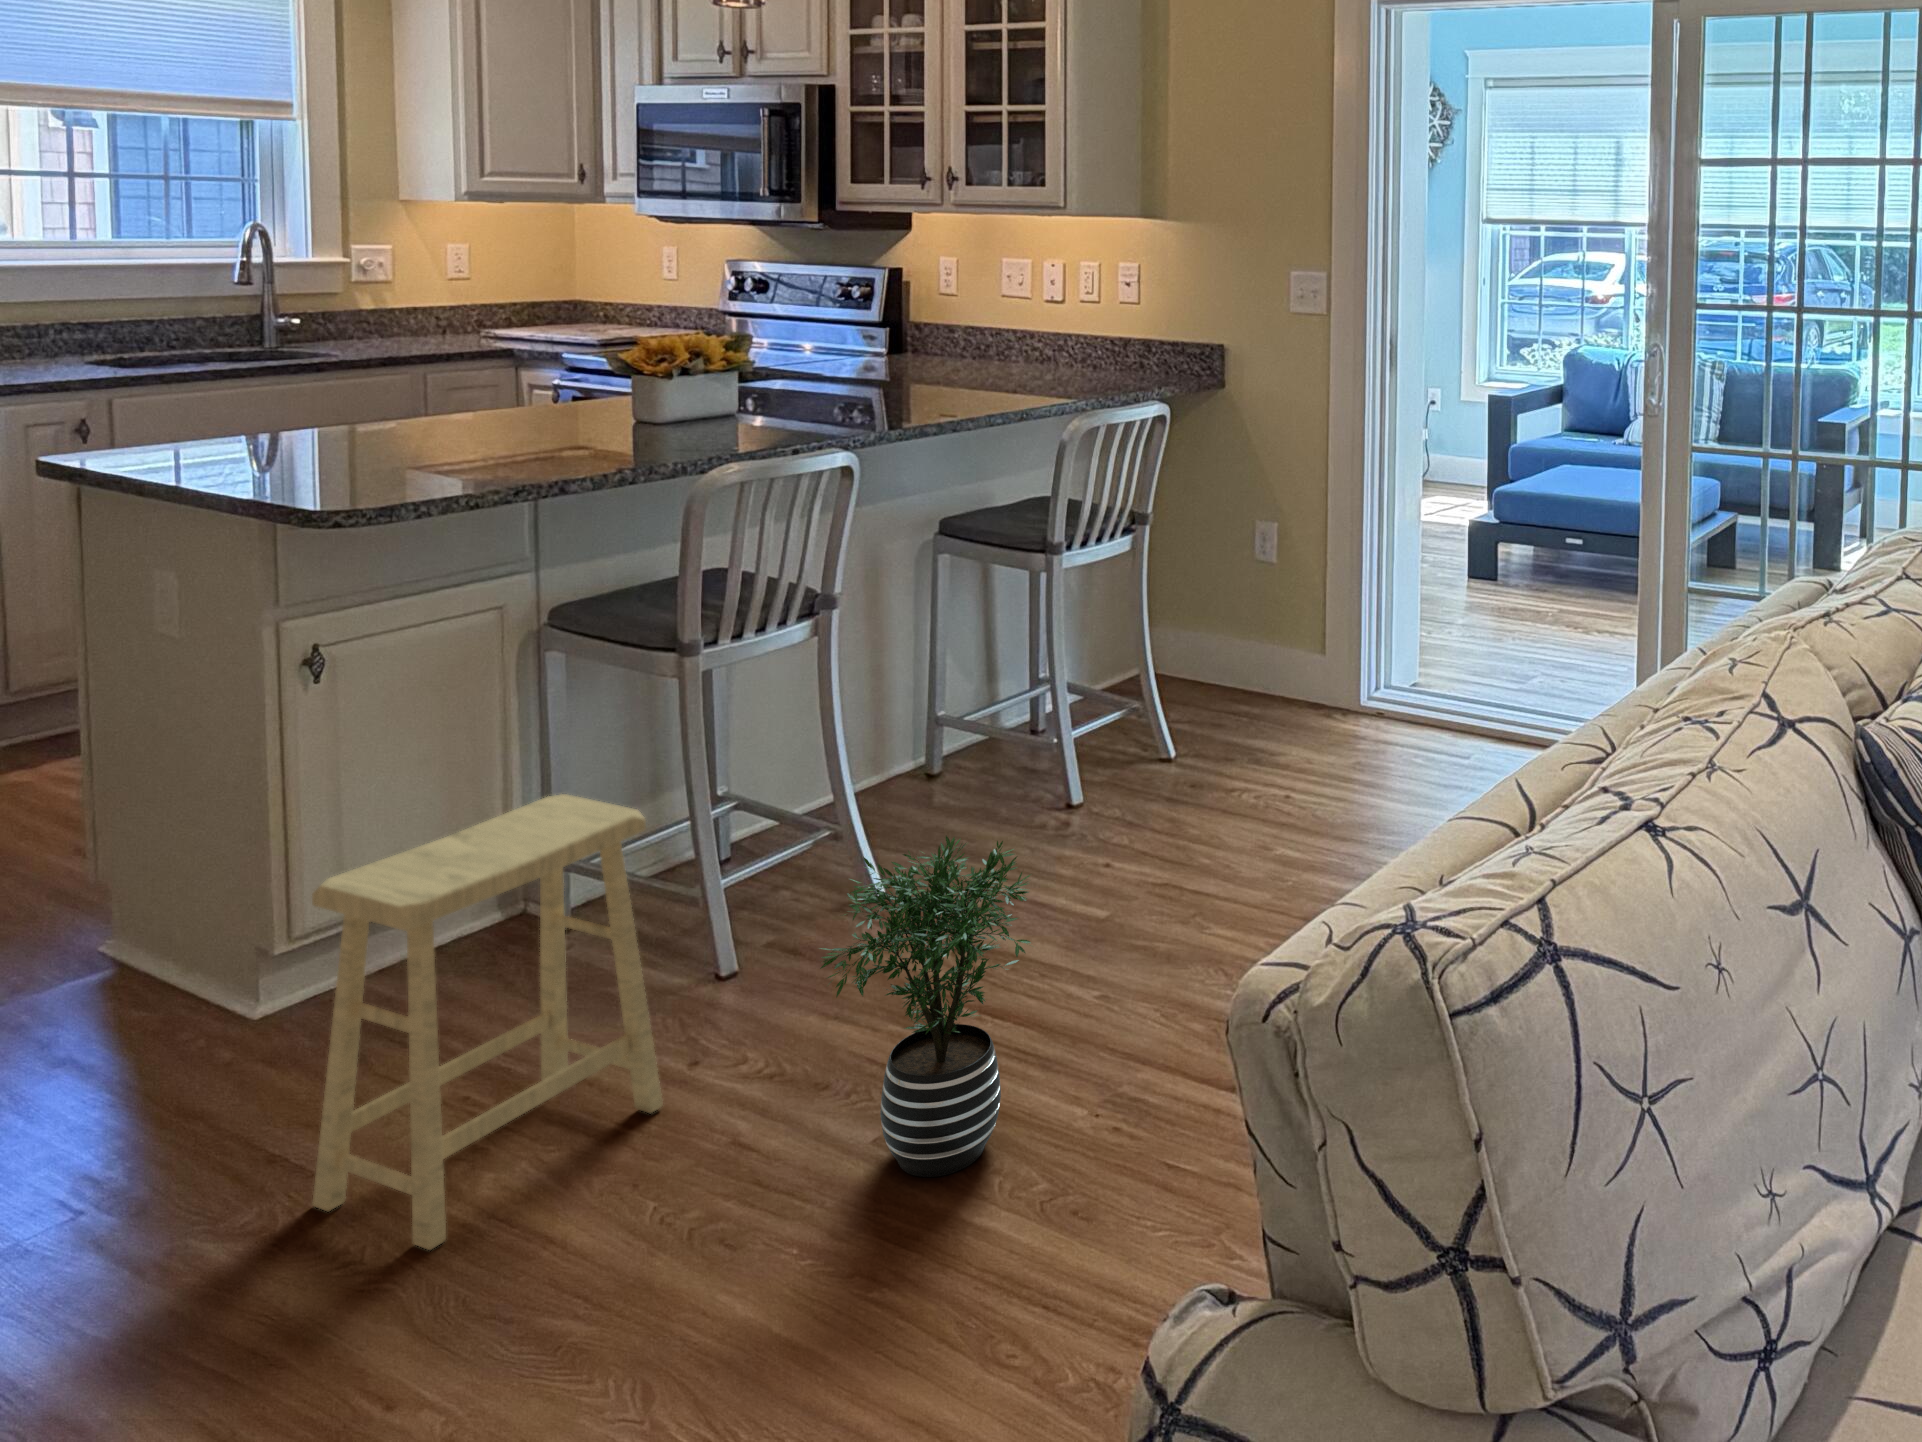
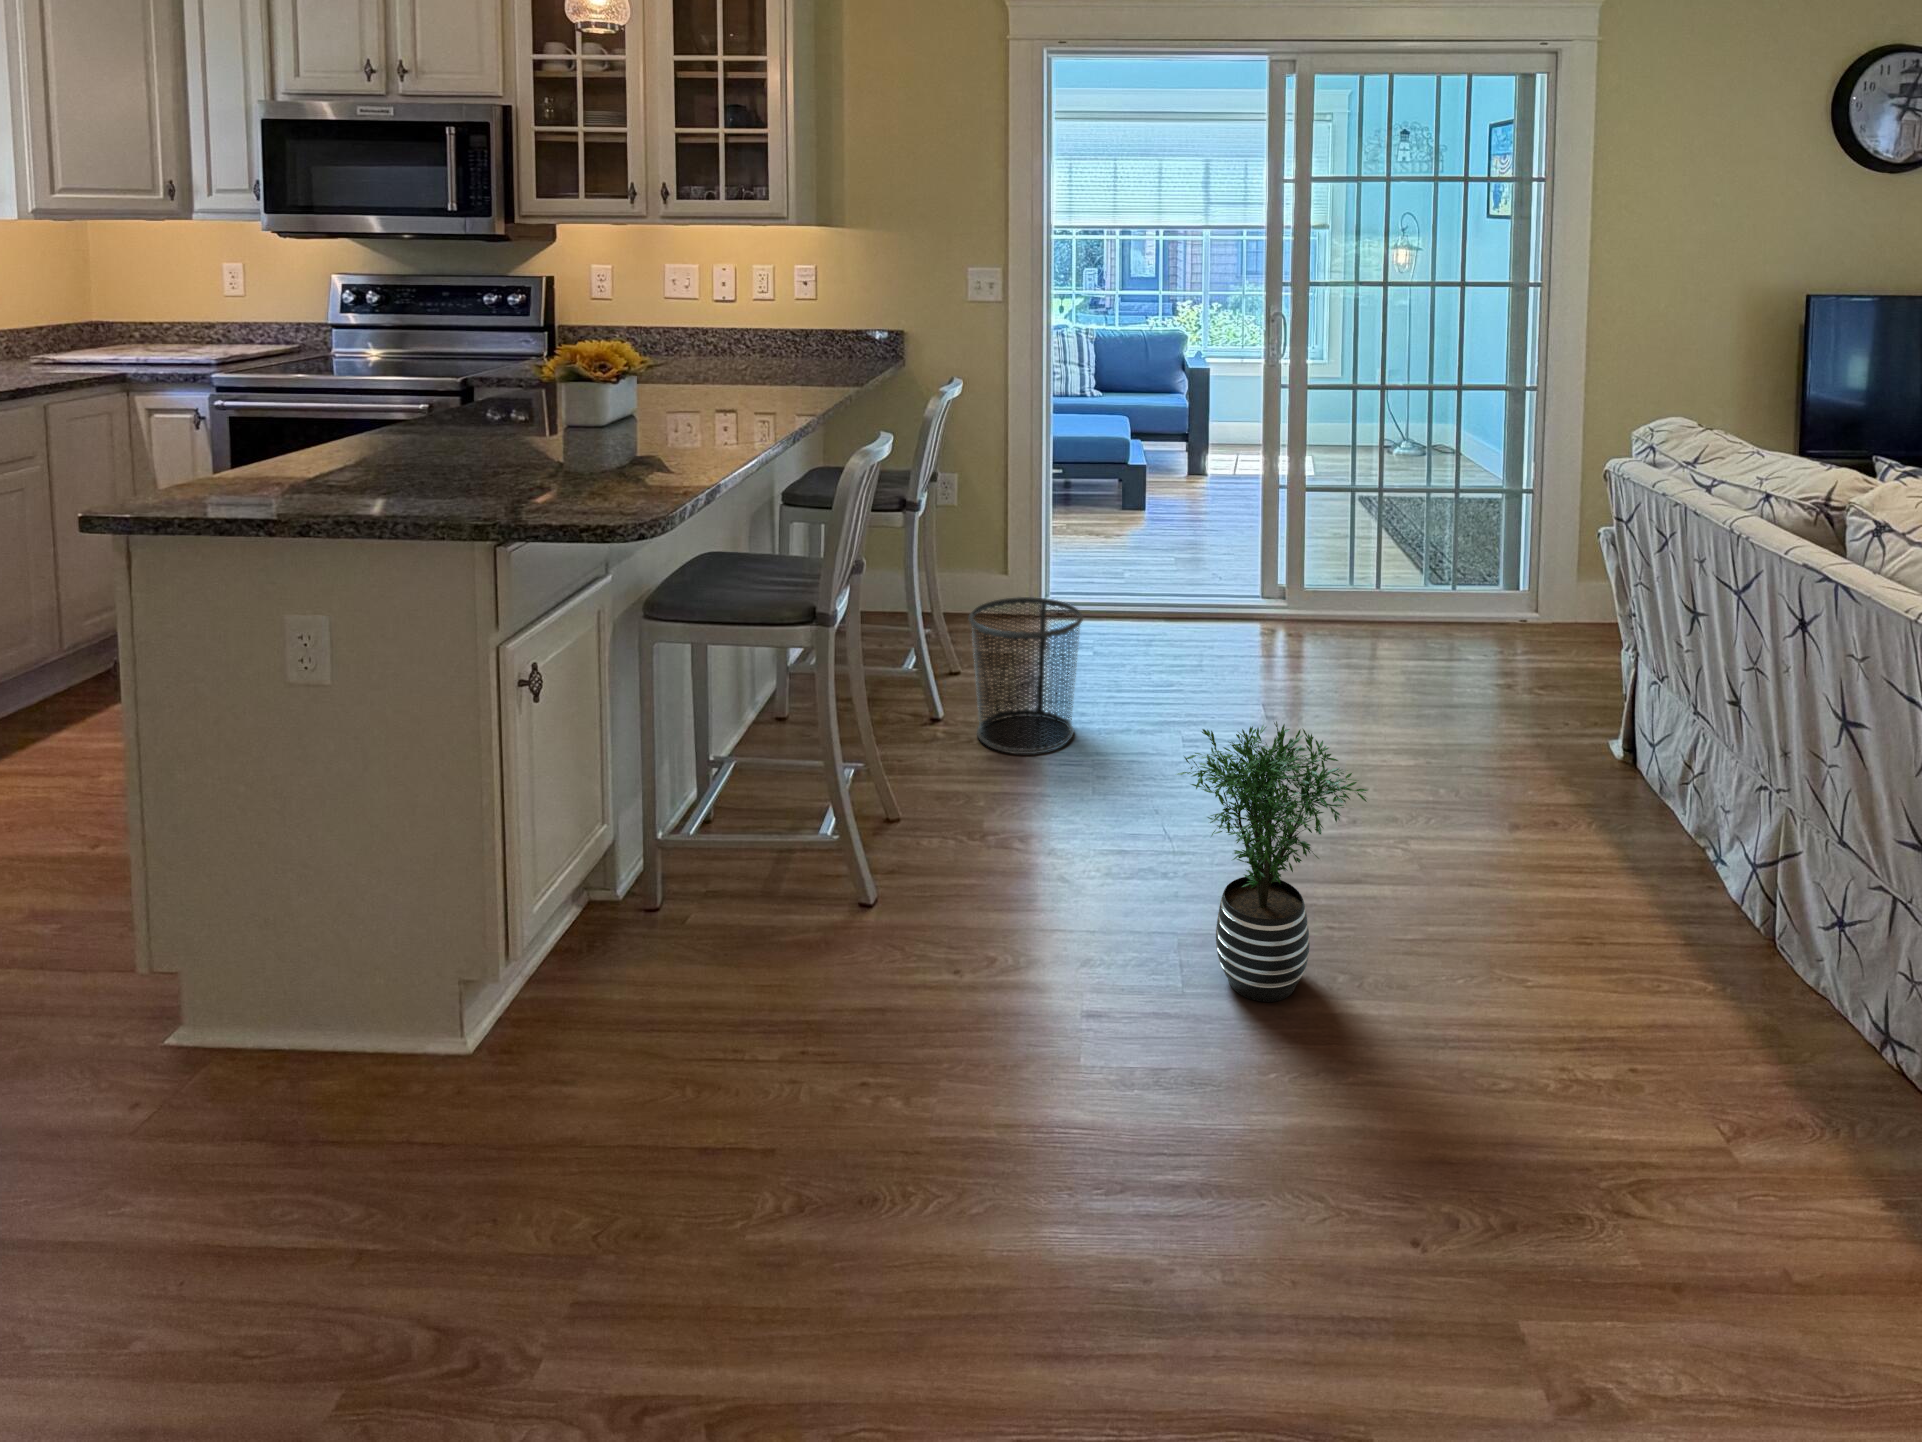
trash can: none [1060,672,1204,861] -> present [969,597,1083,754]
footstool: present [312,794,663,1250] -> none [838,755,1007,1187]

